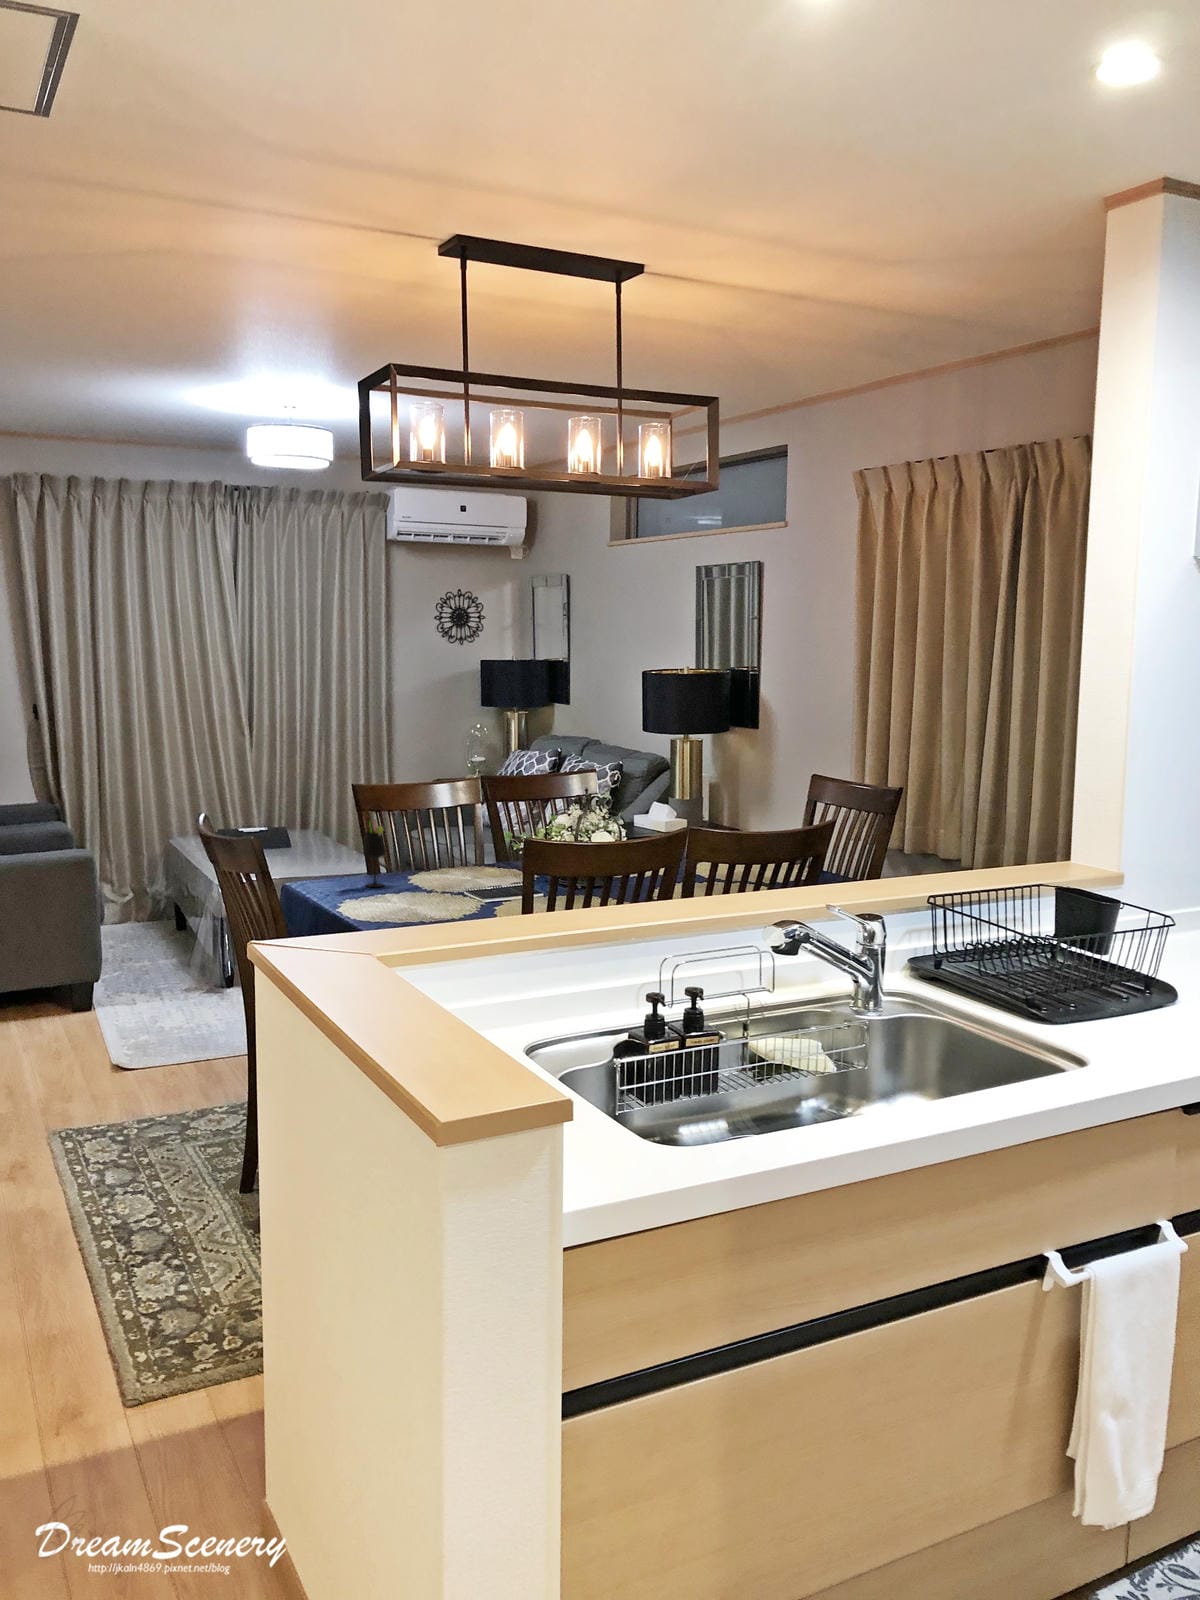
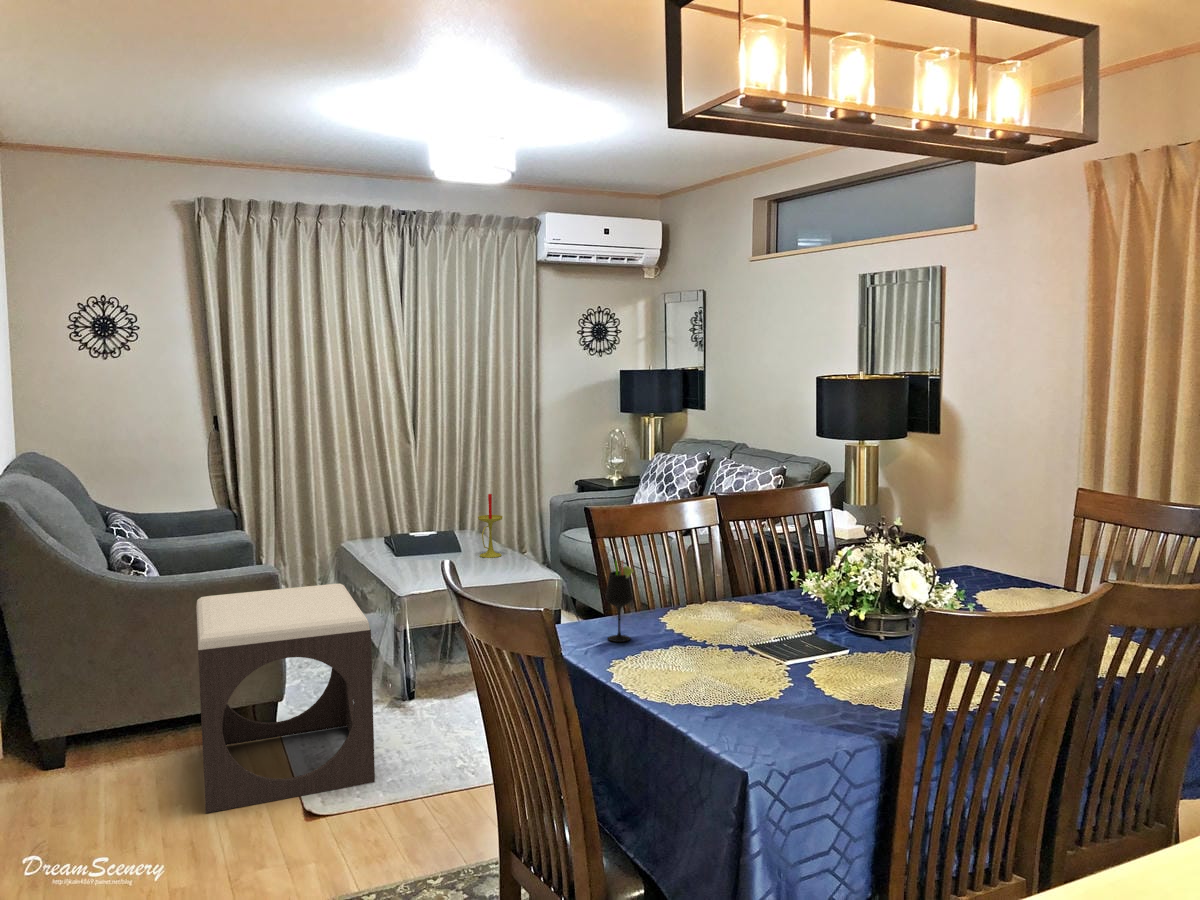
candle: none [309,786,335,853] -> present [478,494,503,558]
footstool: none [20,867,190,1065] -> present [196,584,375,813]

